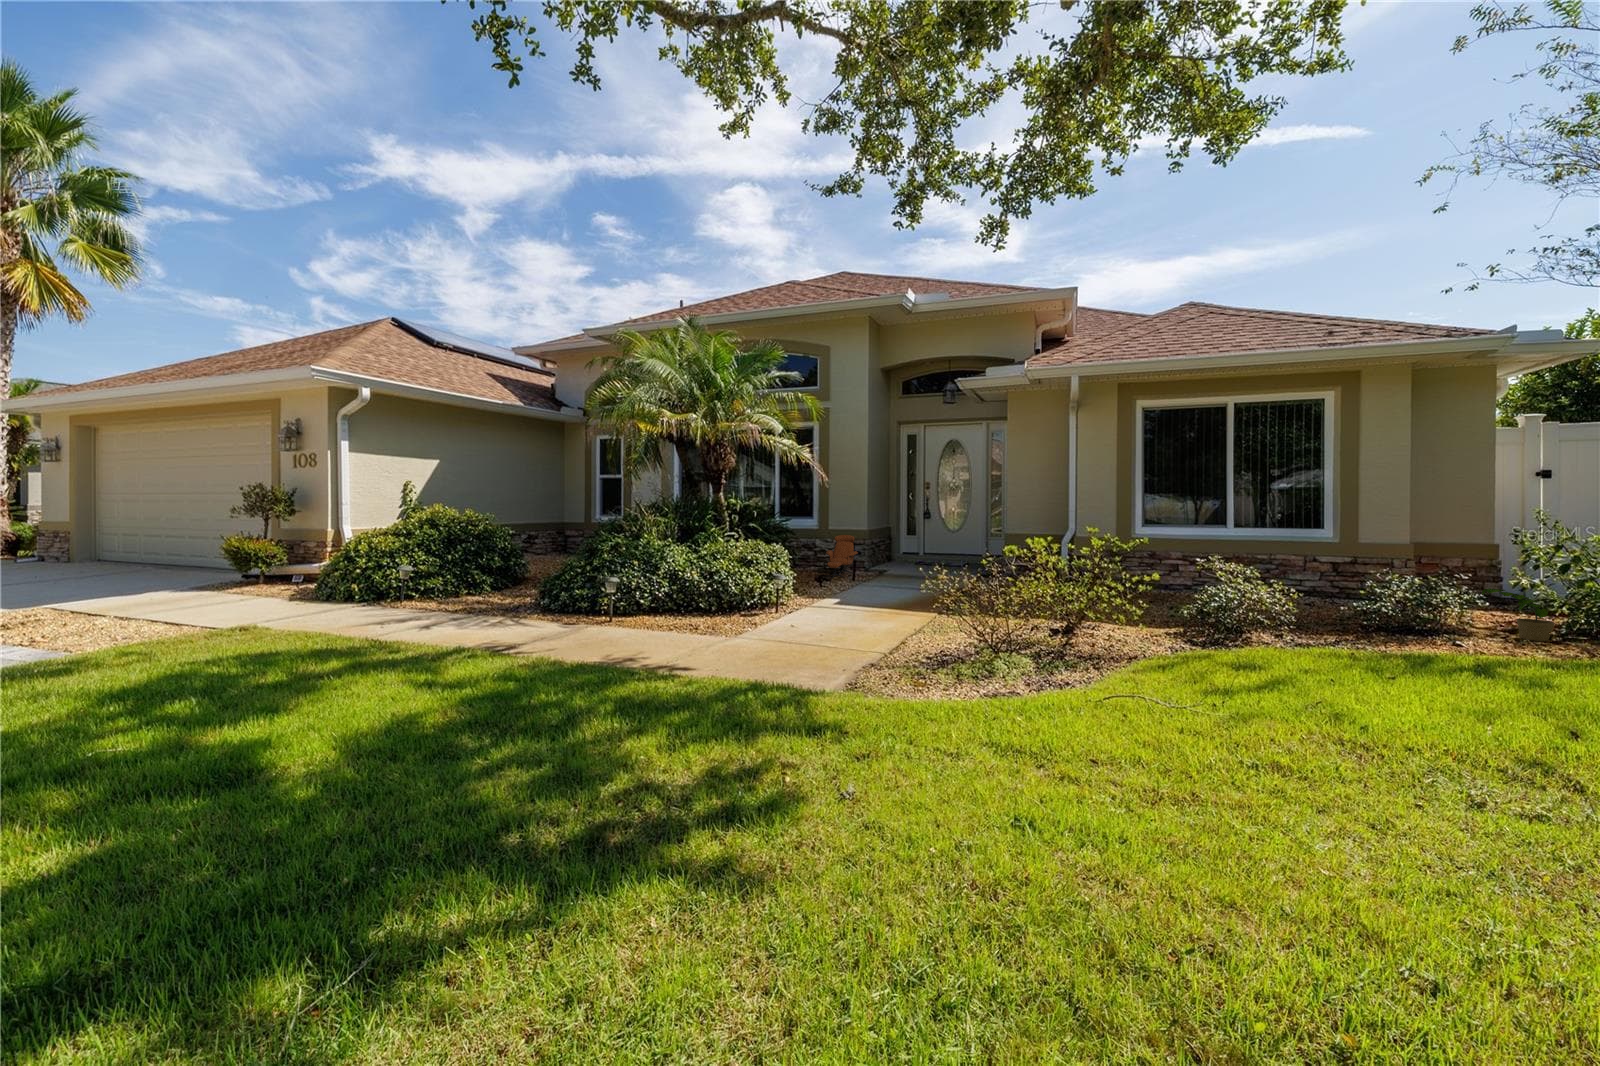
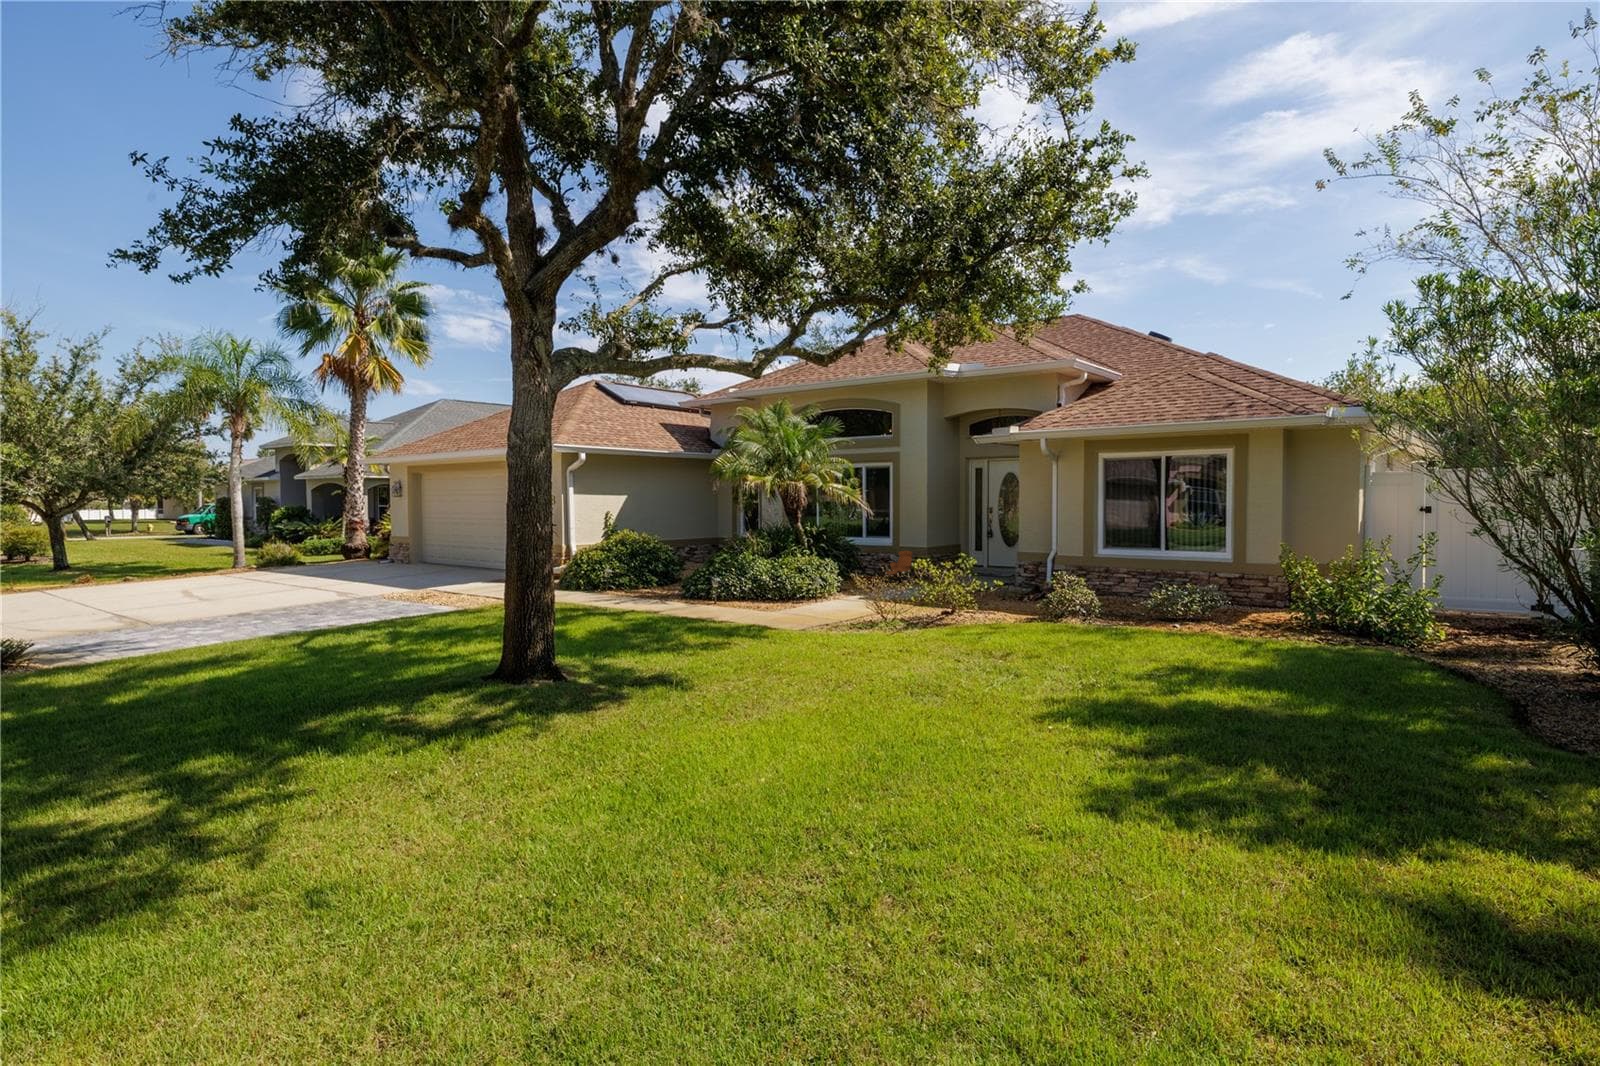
potted plant: present [1482,588,1555,641] -> none [1259,594,1296,629]

